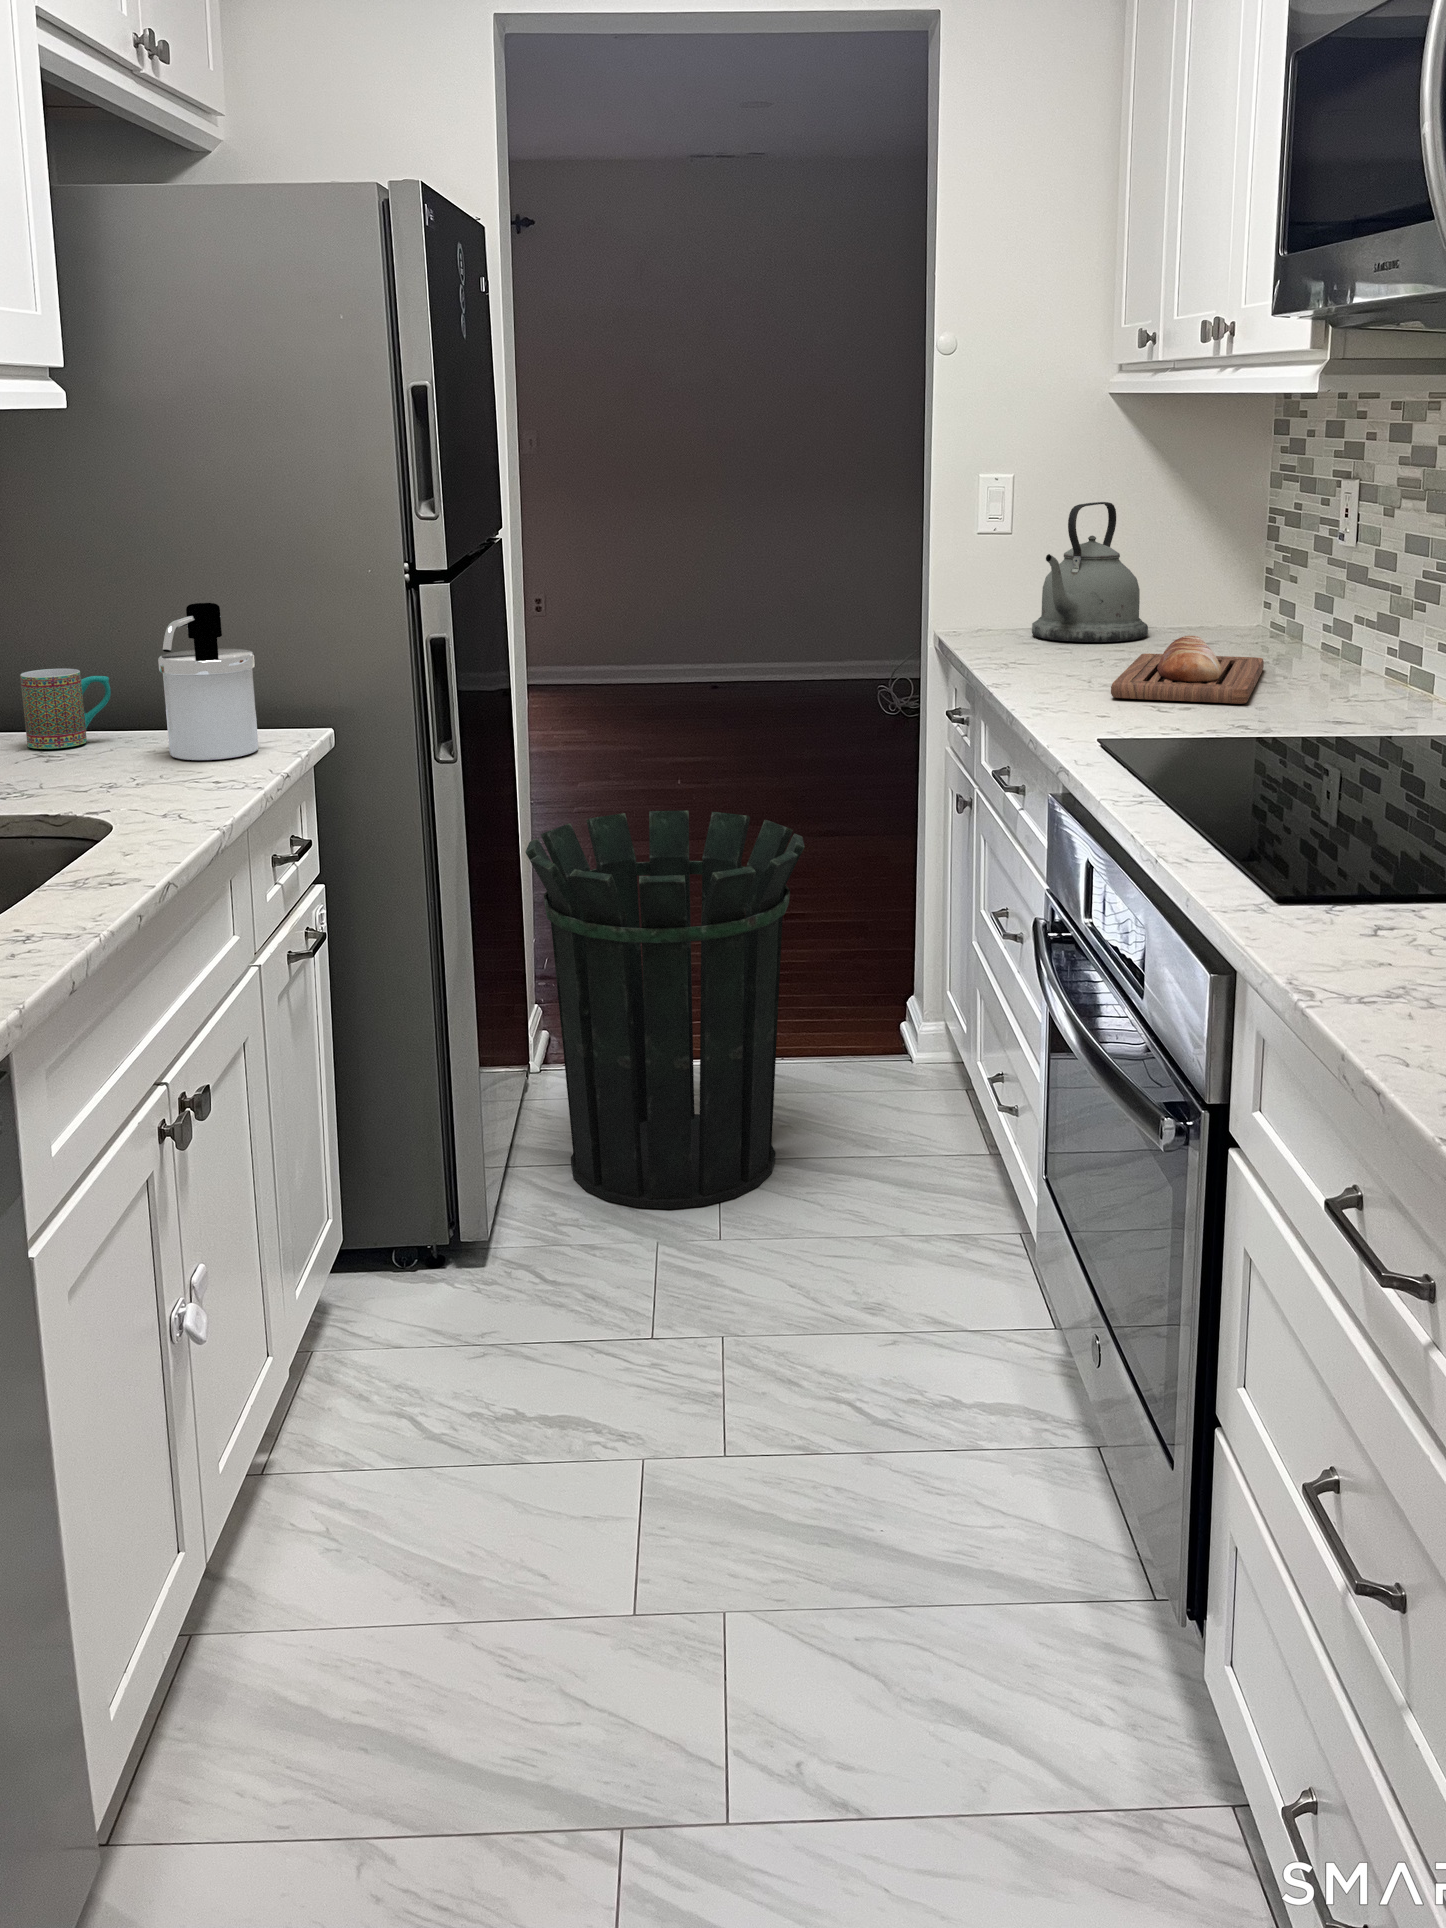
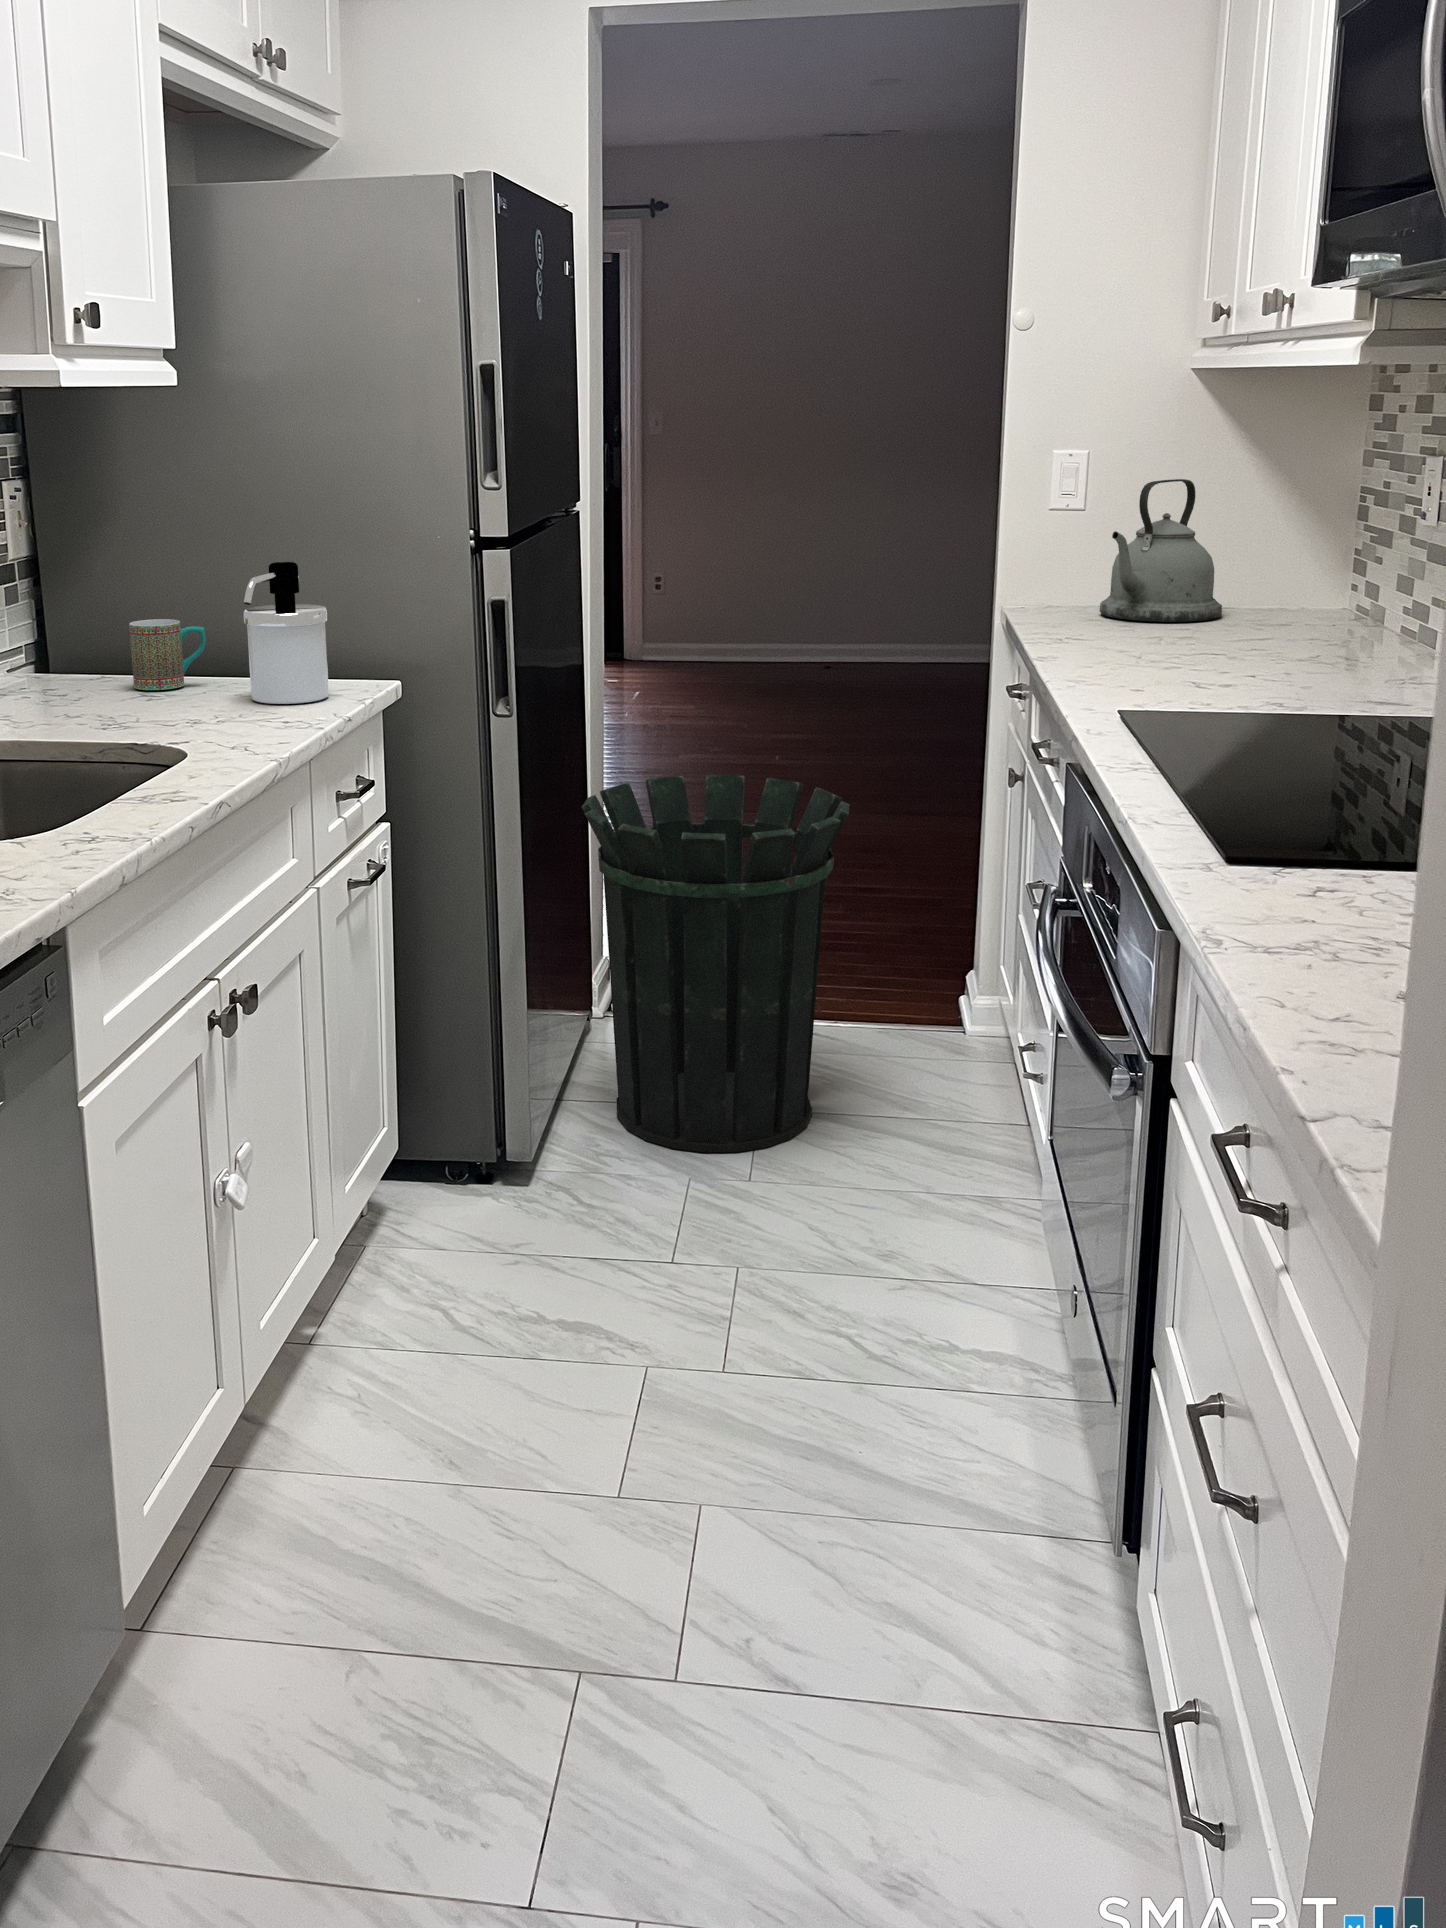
bread loaf: present [1111,636,1264,704] -> none [1153,615,1329,684]

